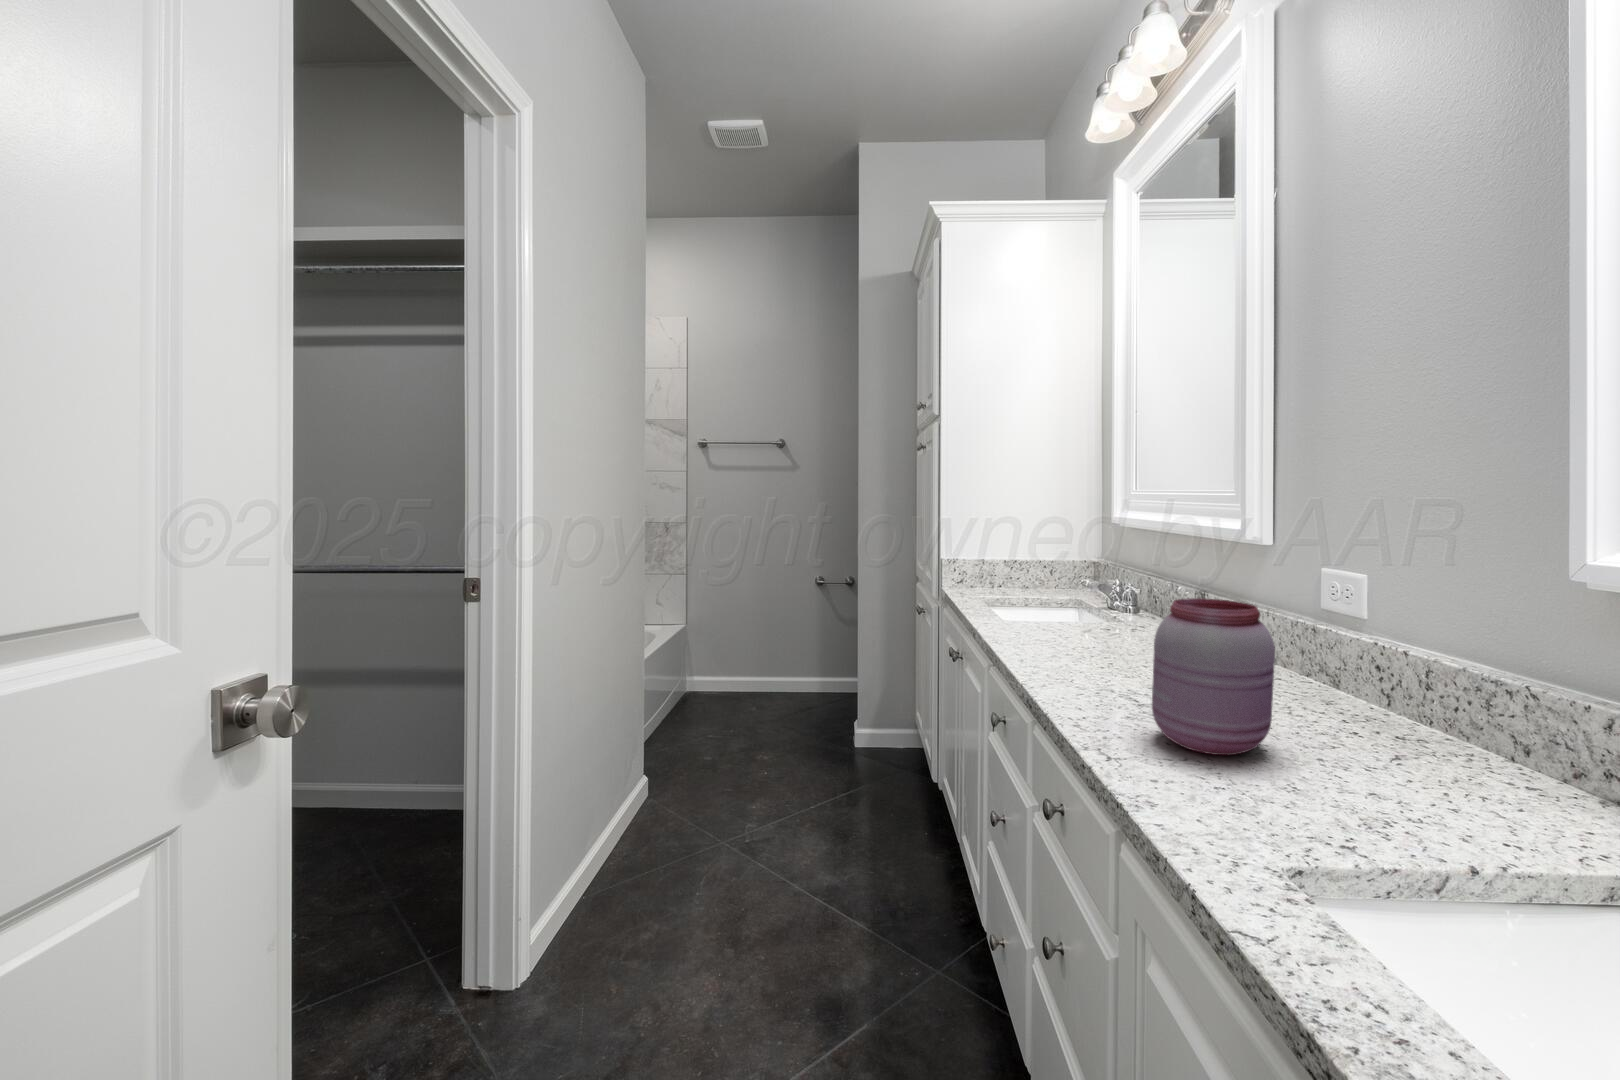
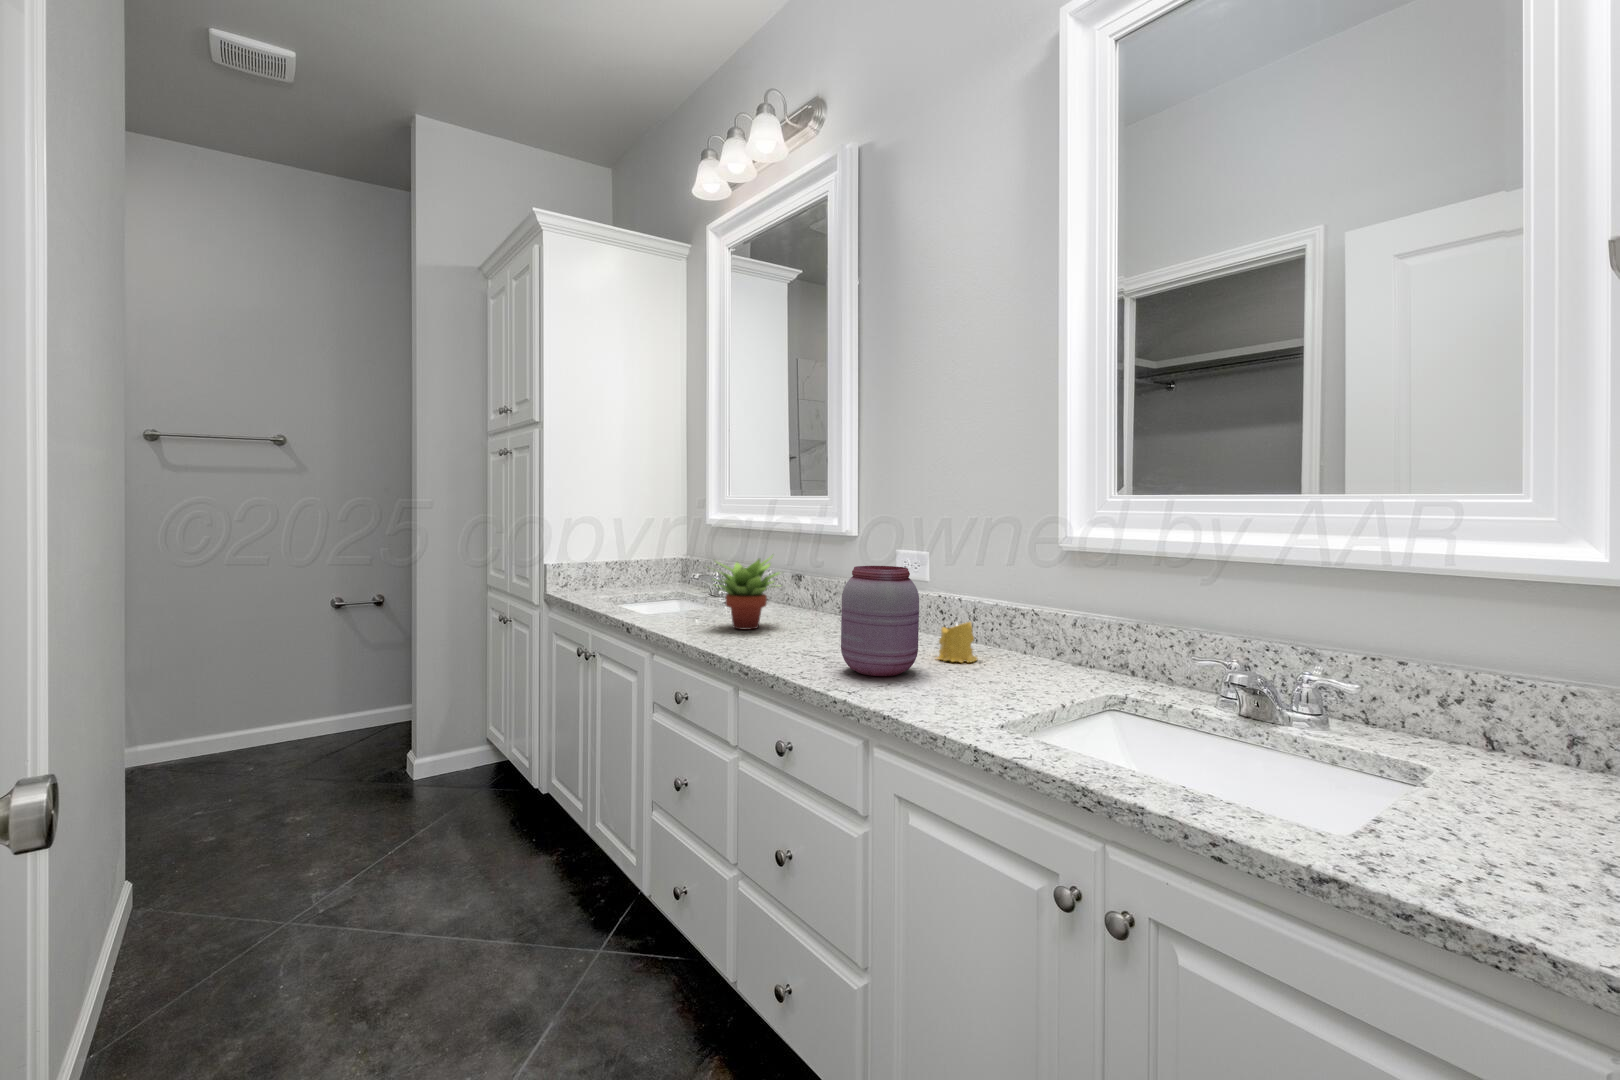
succulent plant: none [1047,565,1149,654] -> present [715,556,780,630]
candle: none [1324,687,1402,757] -> present [936,622,977,663]

